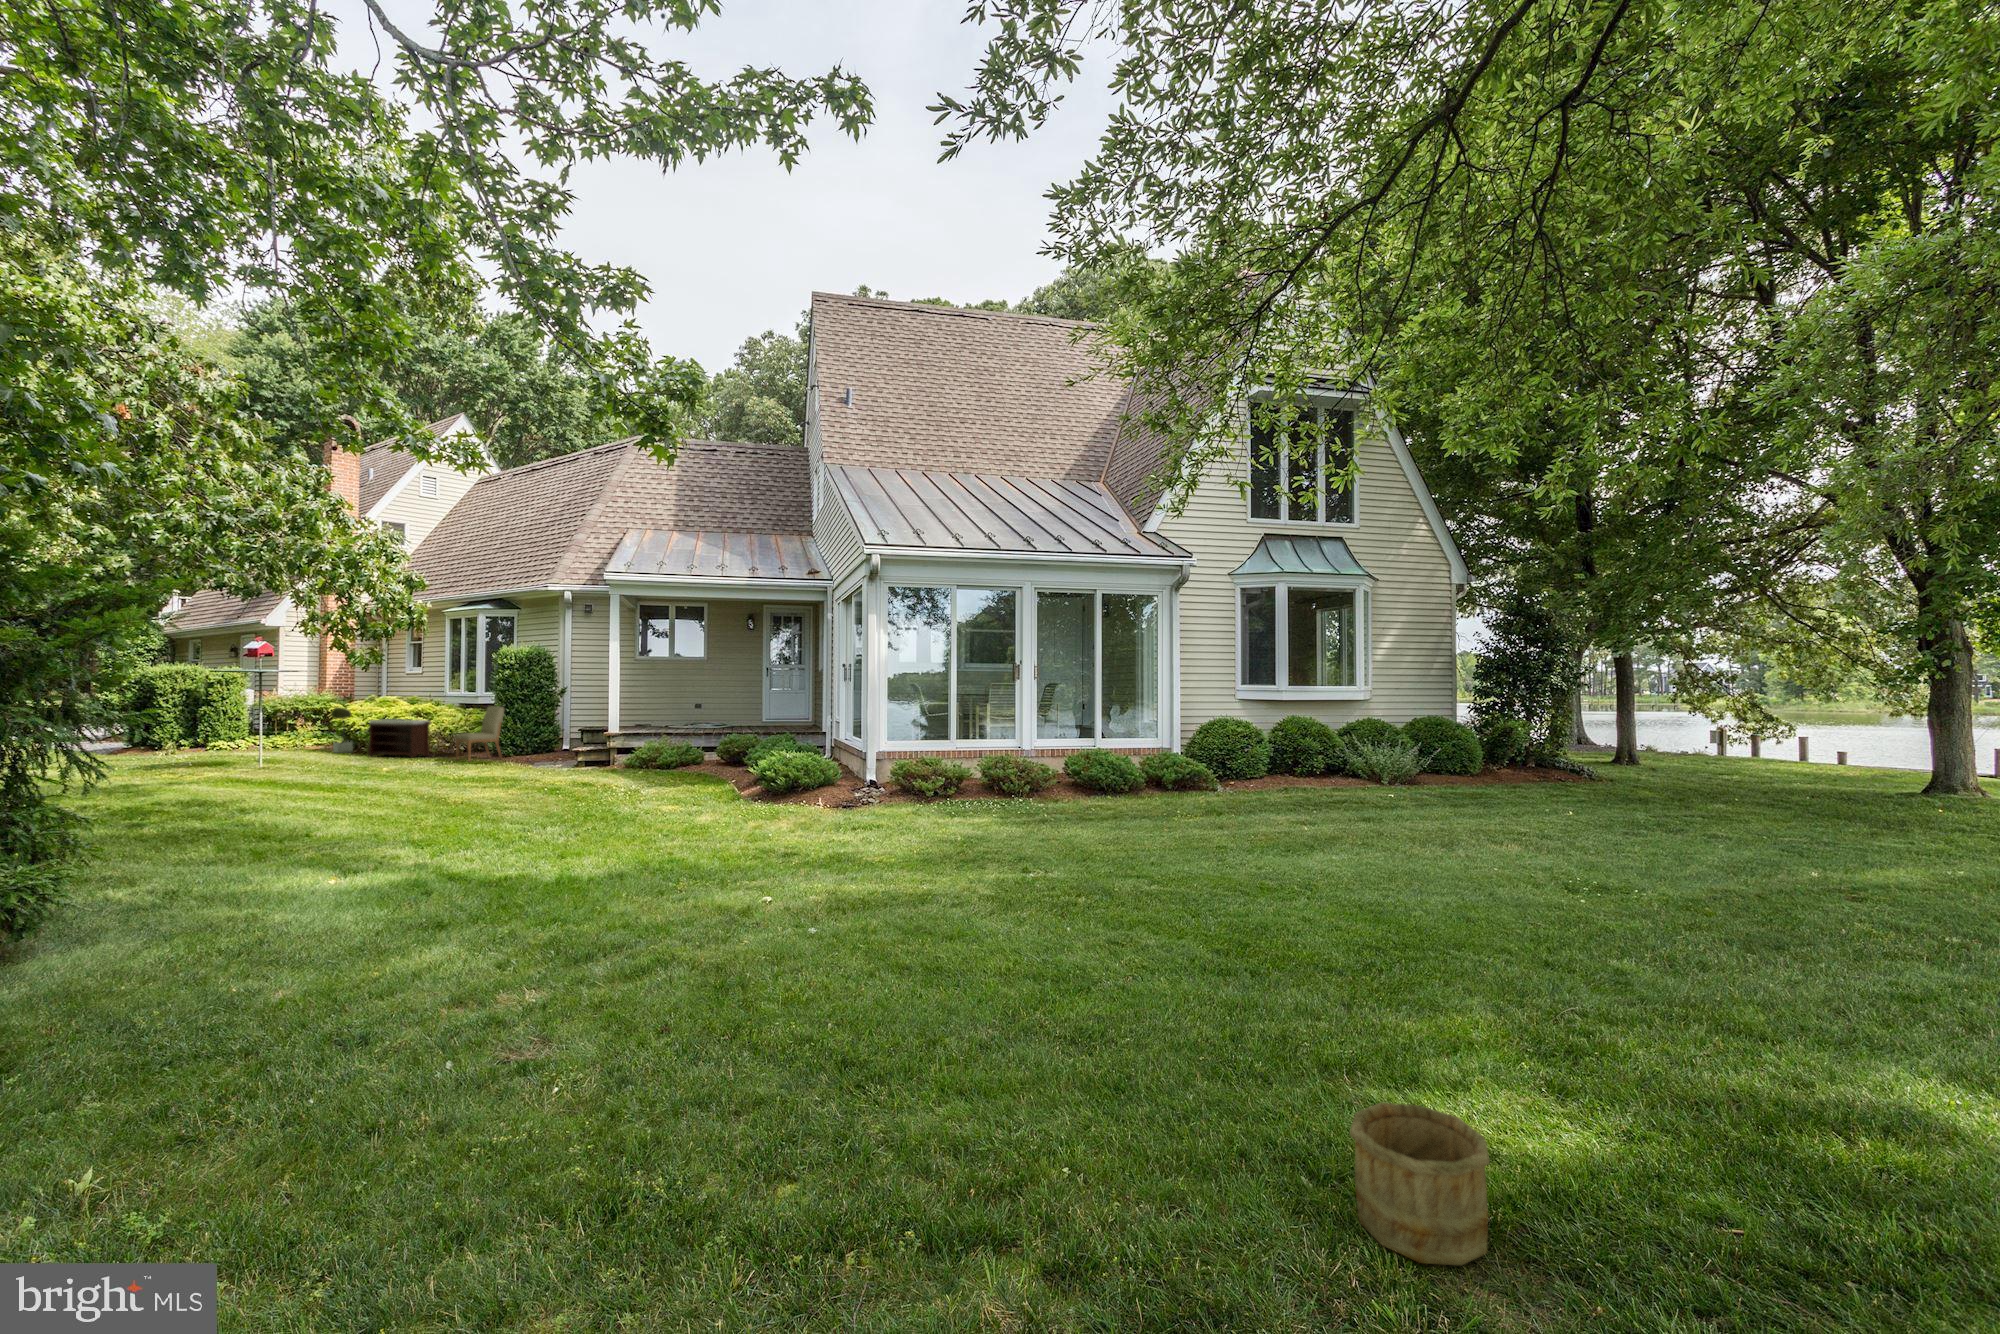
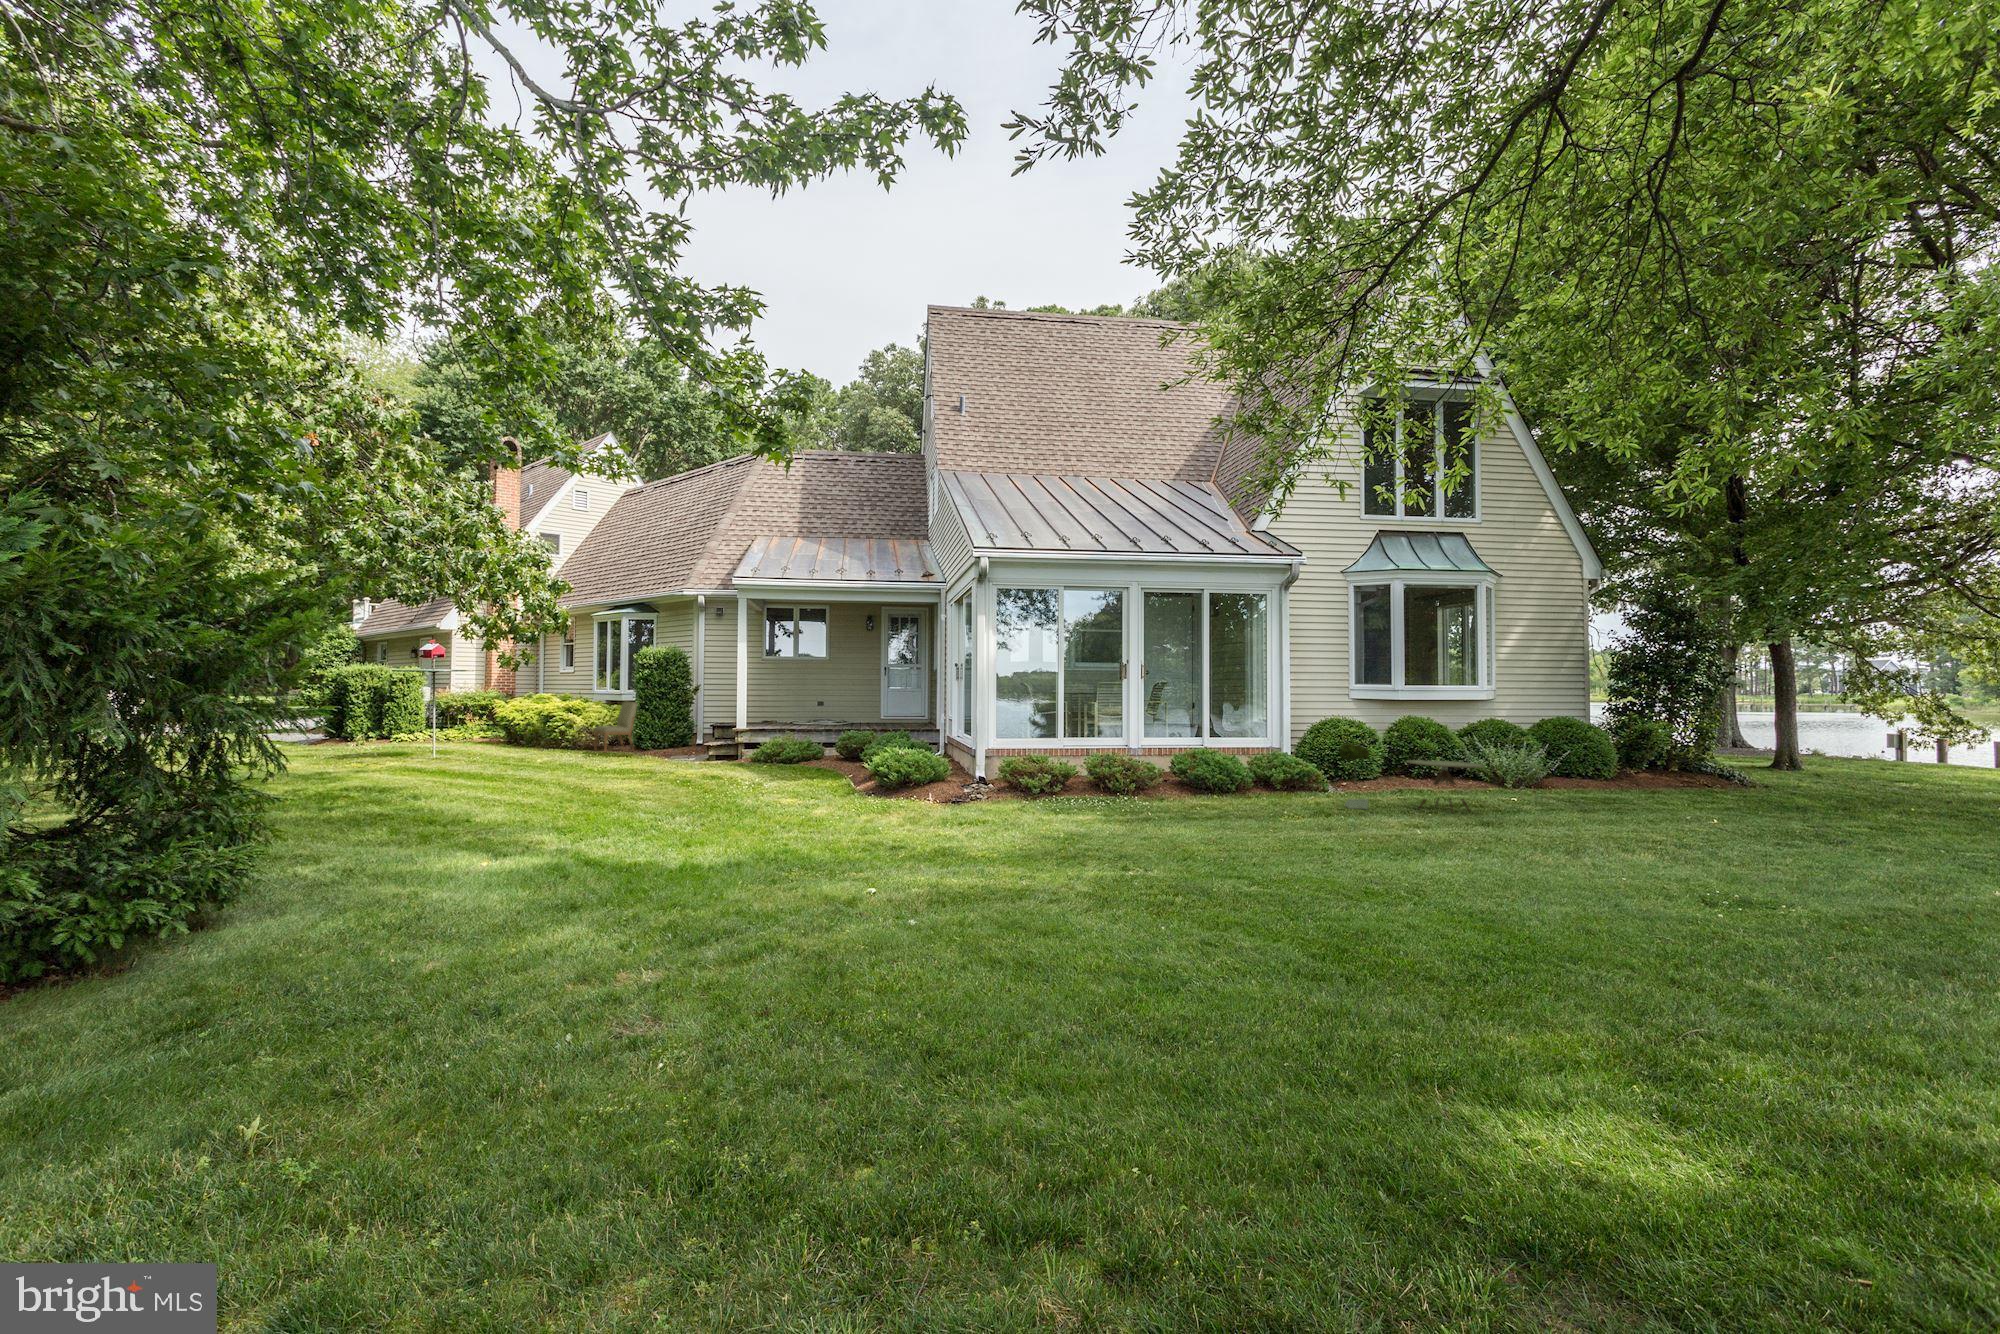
potted tree: present [331,707,353,753] -> present [1340,743,1370,809]
bench: present [369,719,431,758] -> none [520,711,575,747]
round table: none [1288,742,1357,792] -> present [1408,760,1484,813]
wooden bucket: present [1350,1103,1490,1266] -> none [1348,1097,1489,1259]

